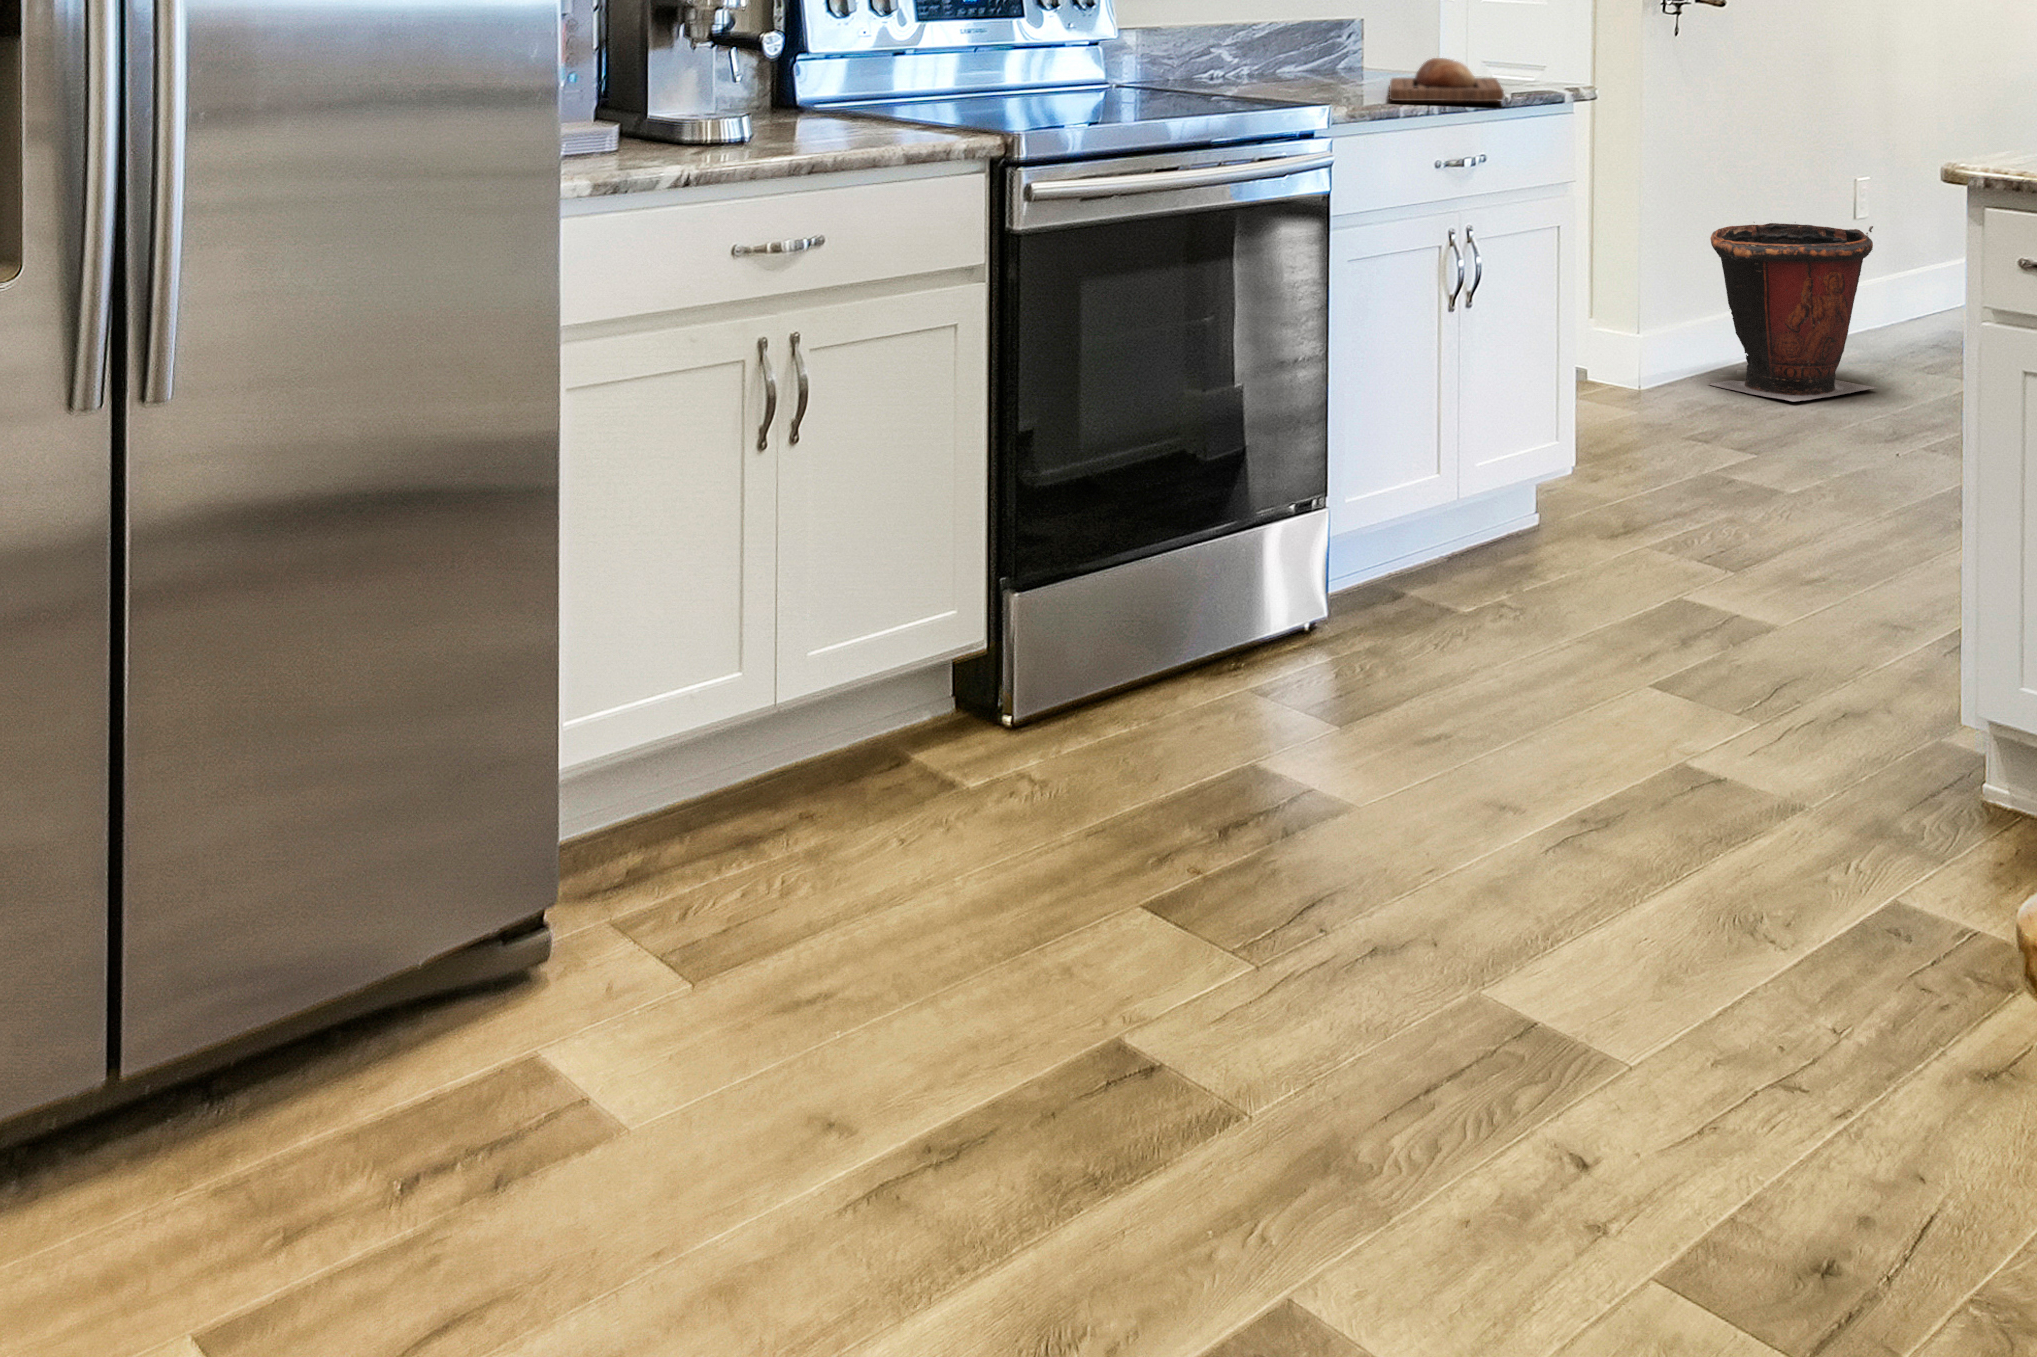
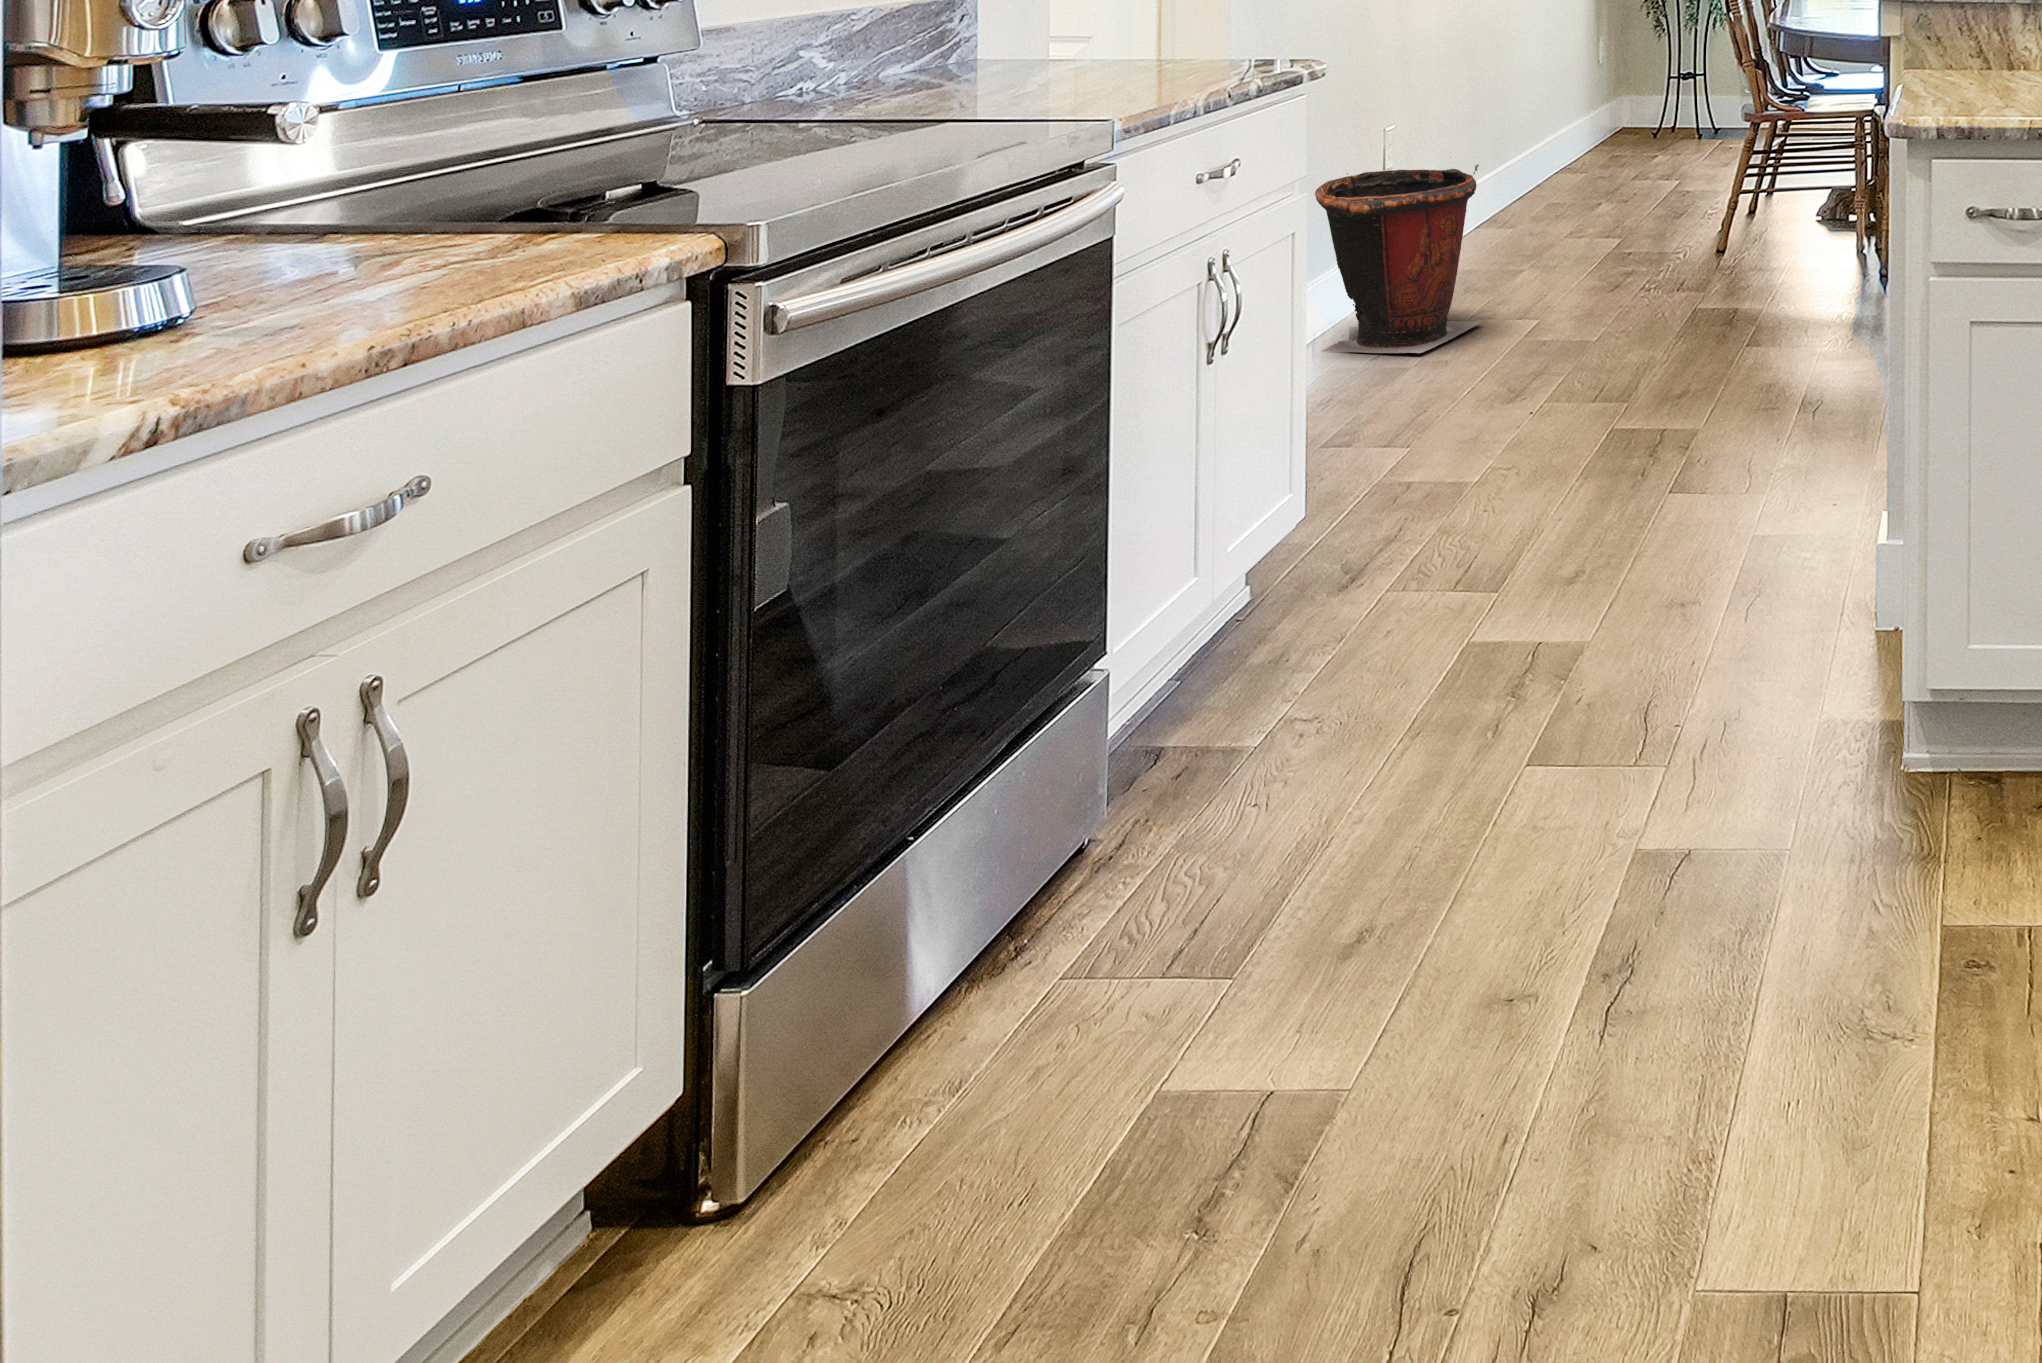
bread loaf: present [1389,58,1504,102] -> none [1096,32,1297,93]

